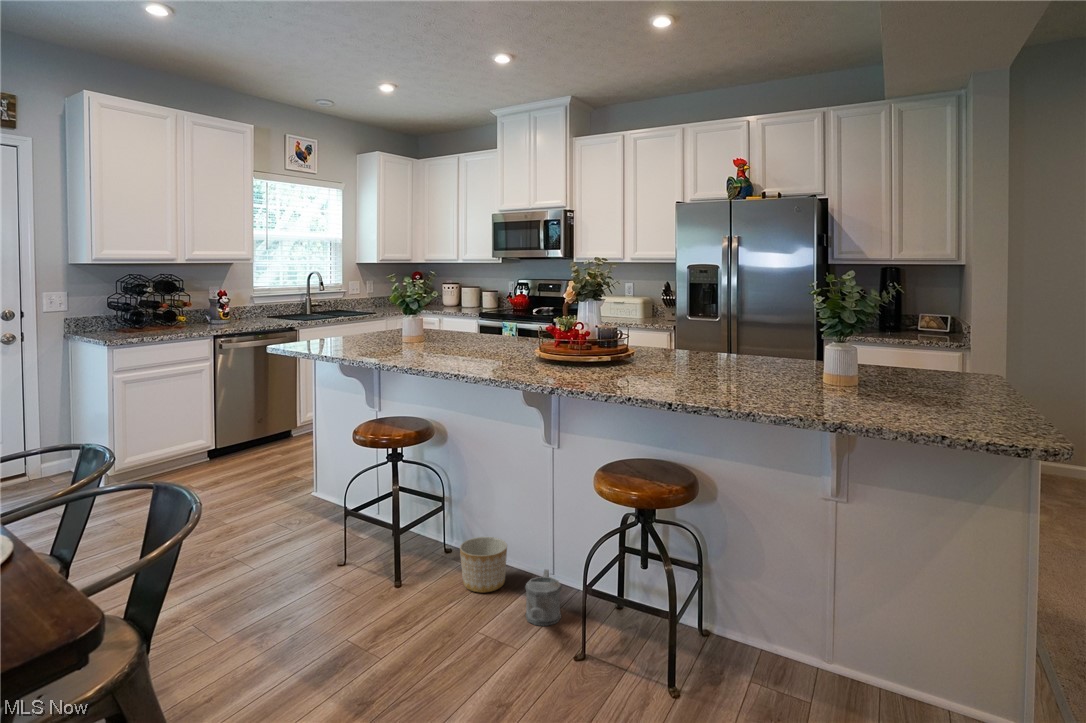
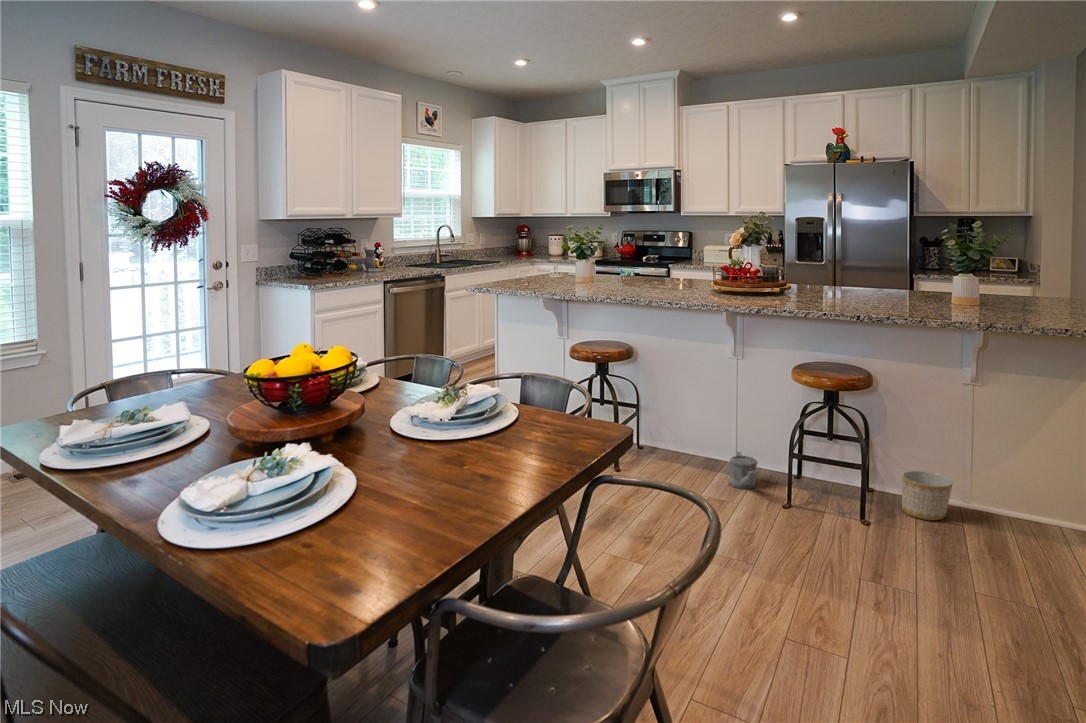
planter: present [460,537,507,593] -> present [902,471,953,520]

